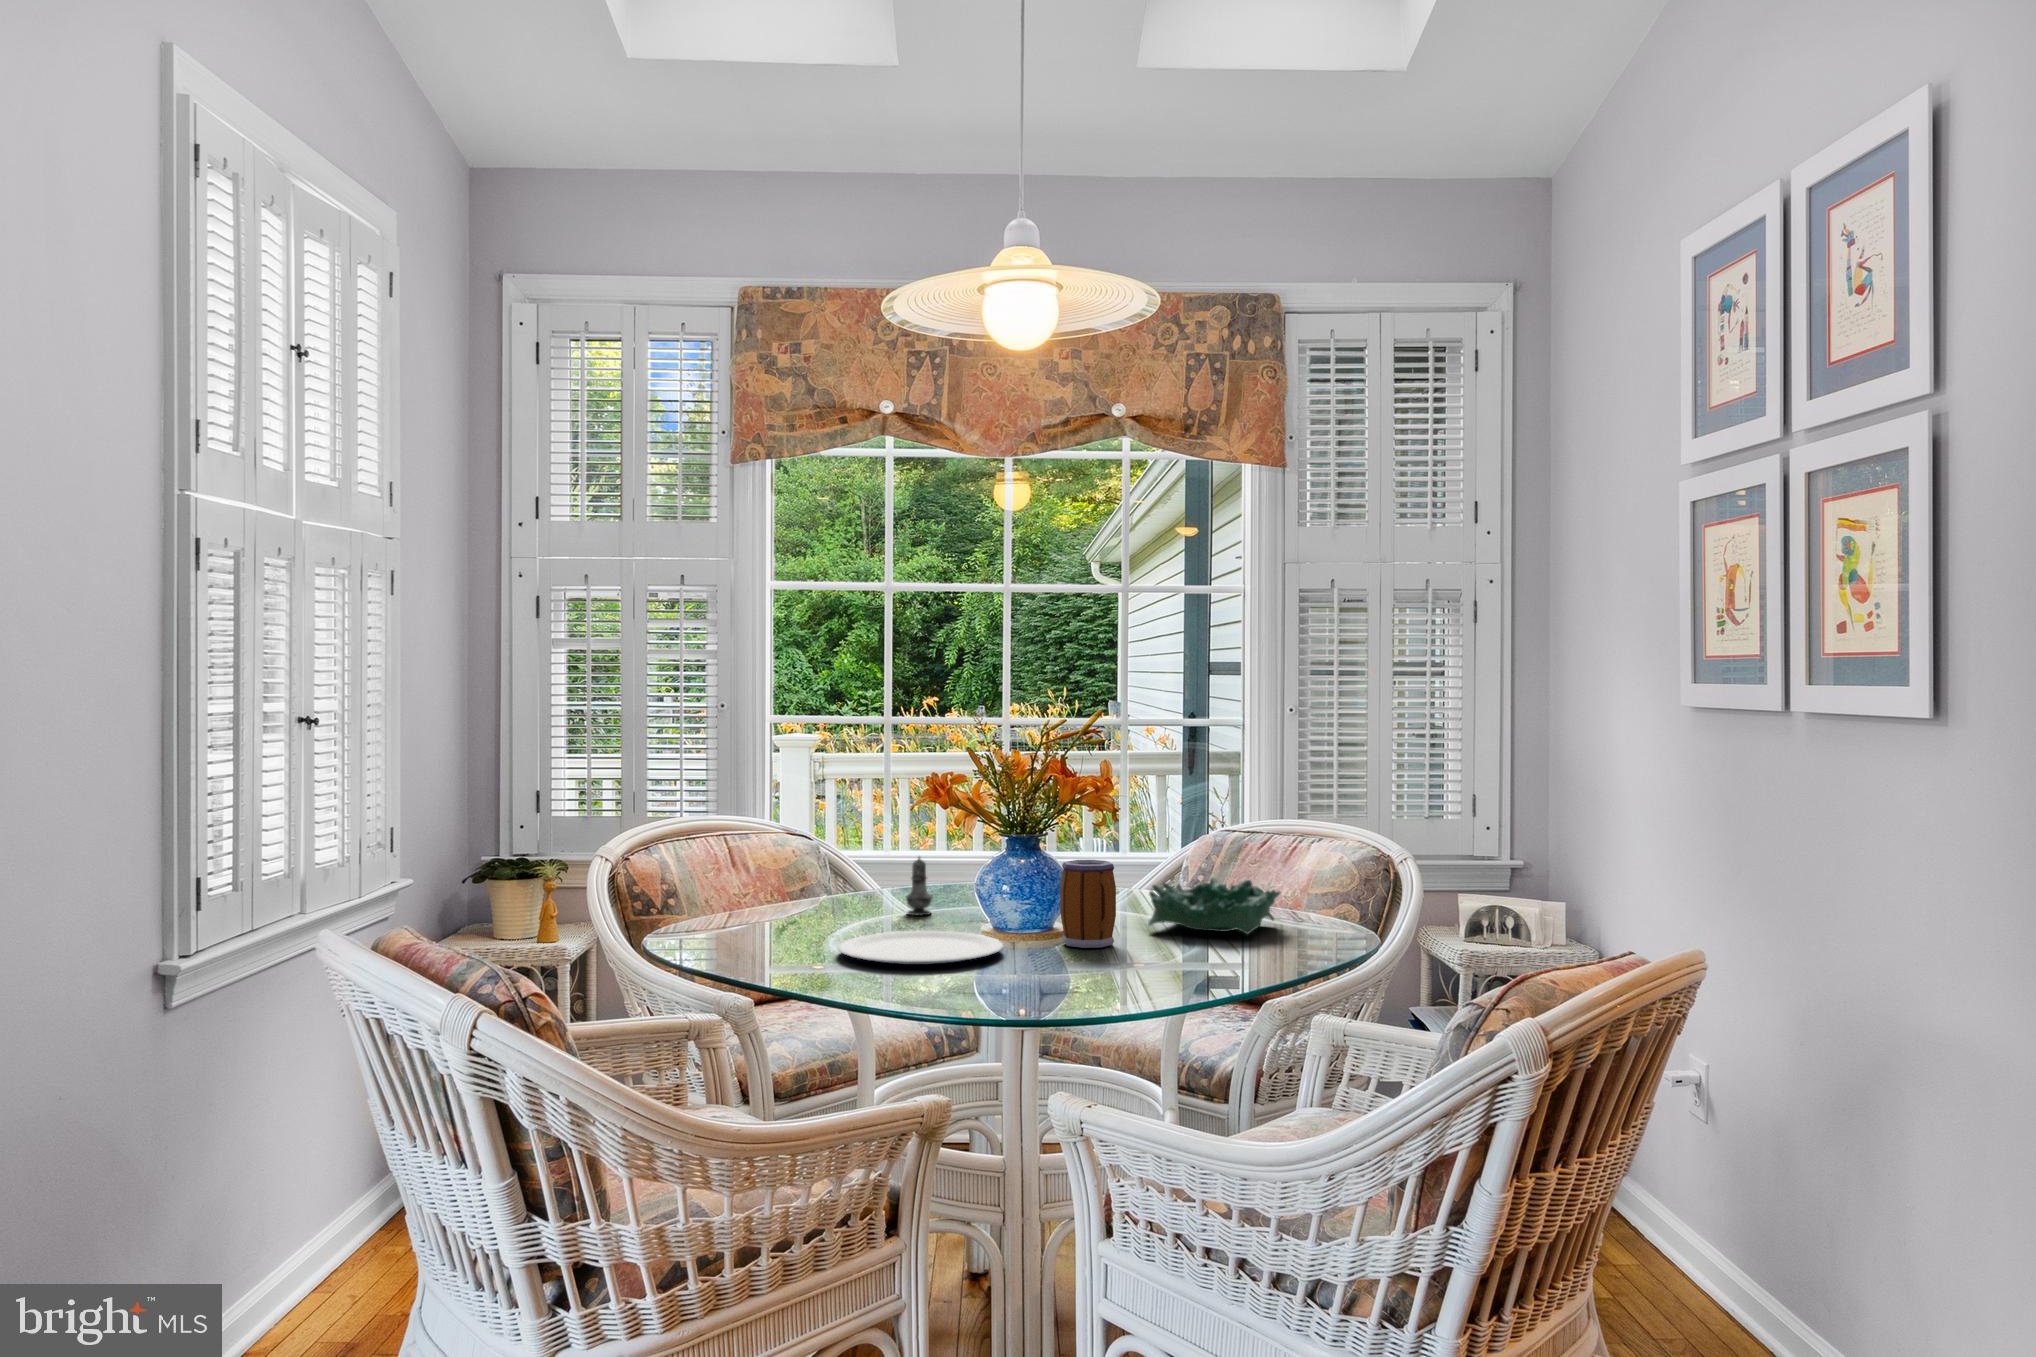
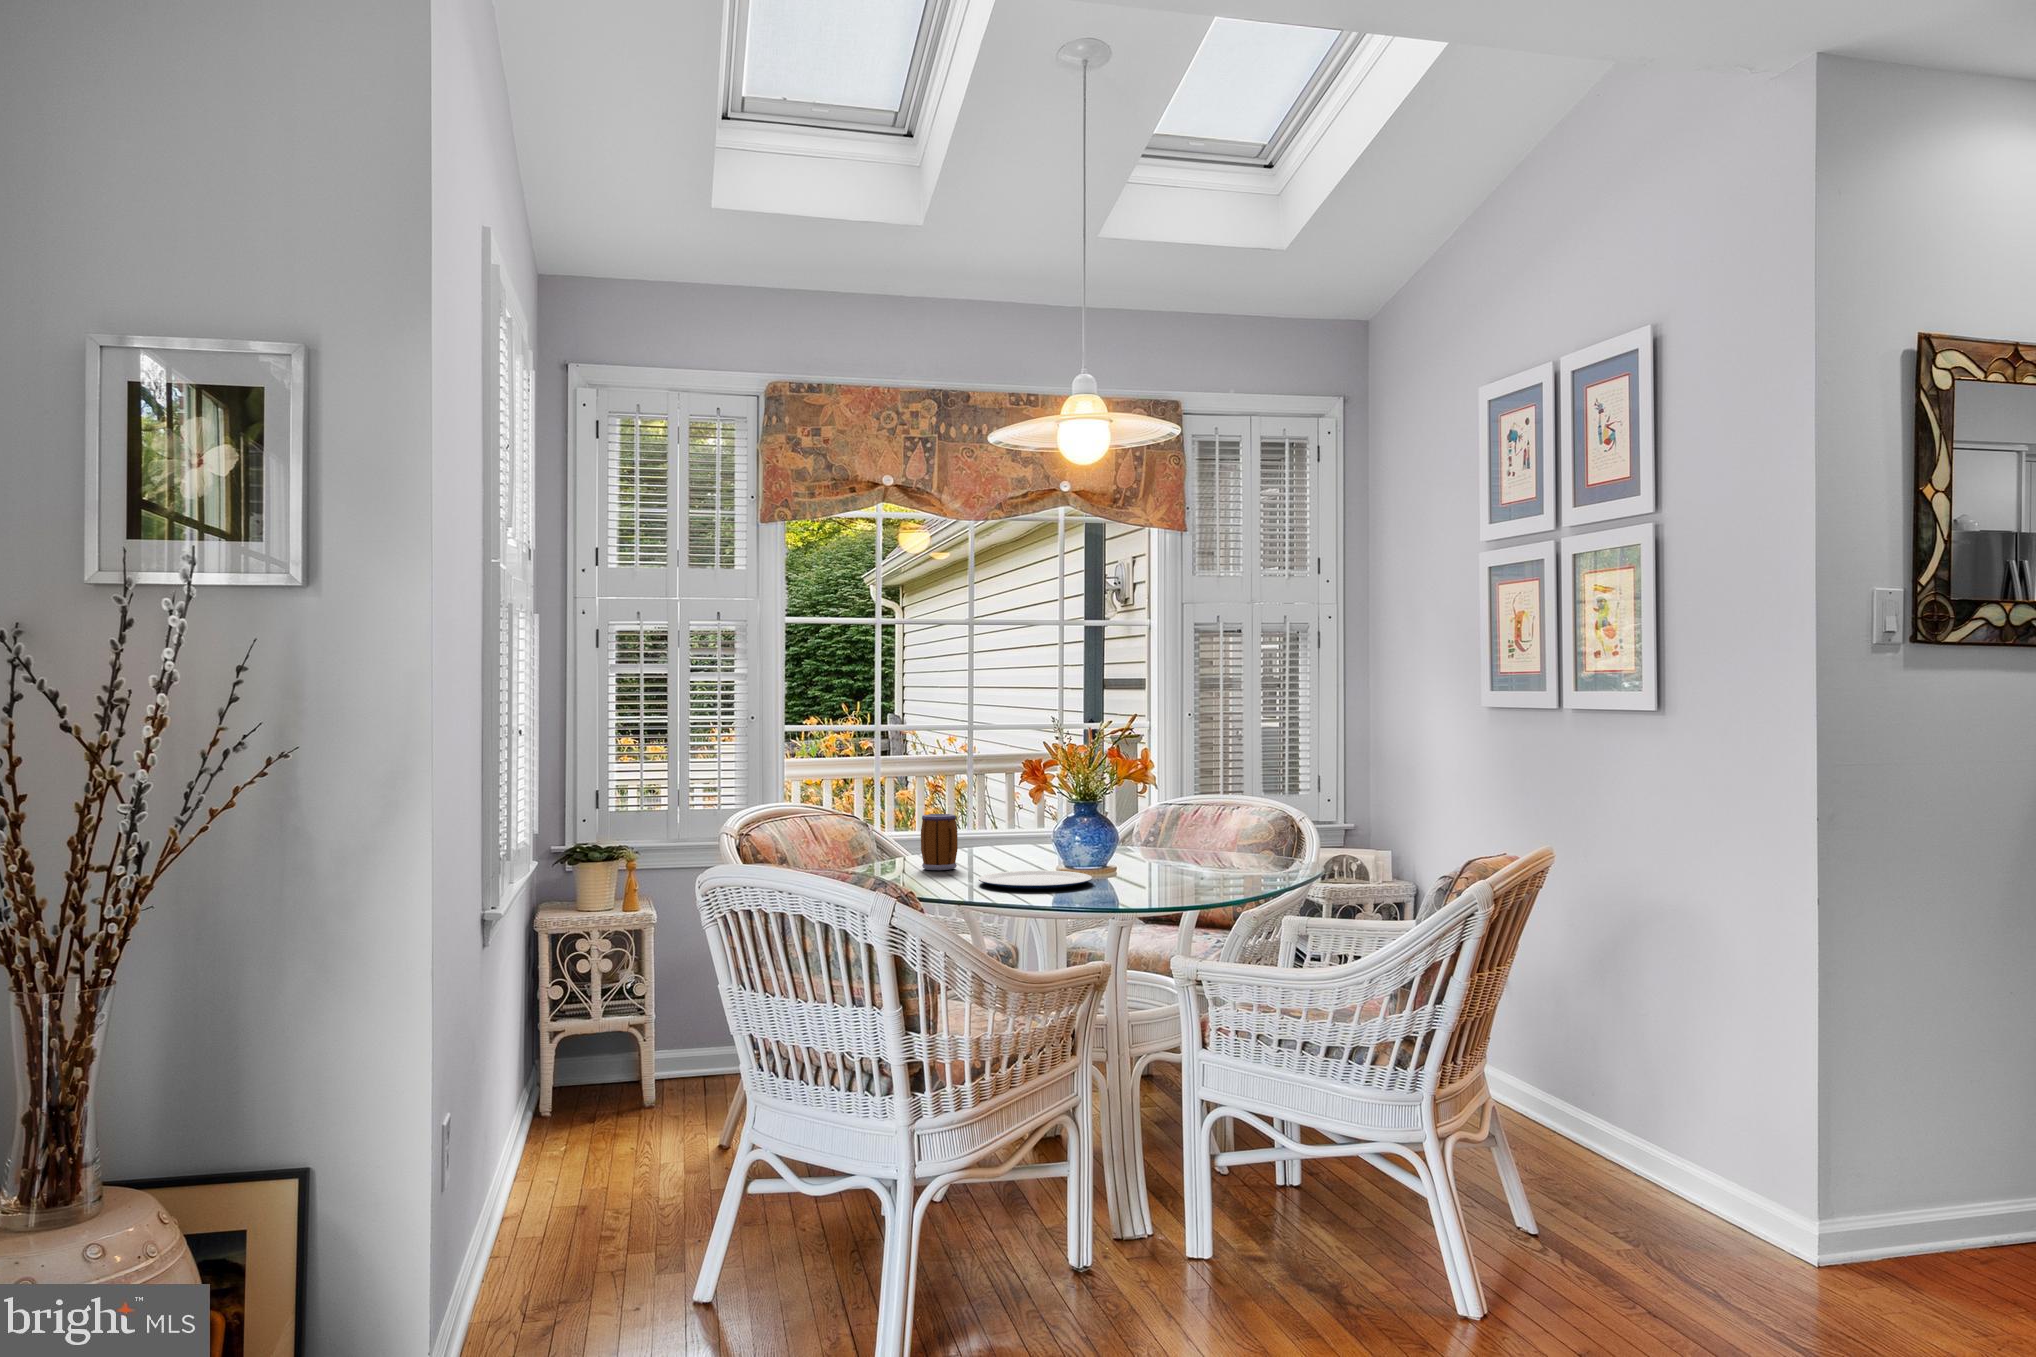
salt shaker: present [906,857,933,915] -> none [982,822,1002,865]
mug: present [1060,860,1116,948] -> present [921,814,958,870]
decorative bowl: present [1148,877,1281,935] -> none [1163,831,1251,866]

